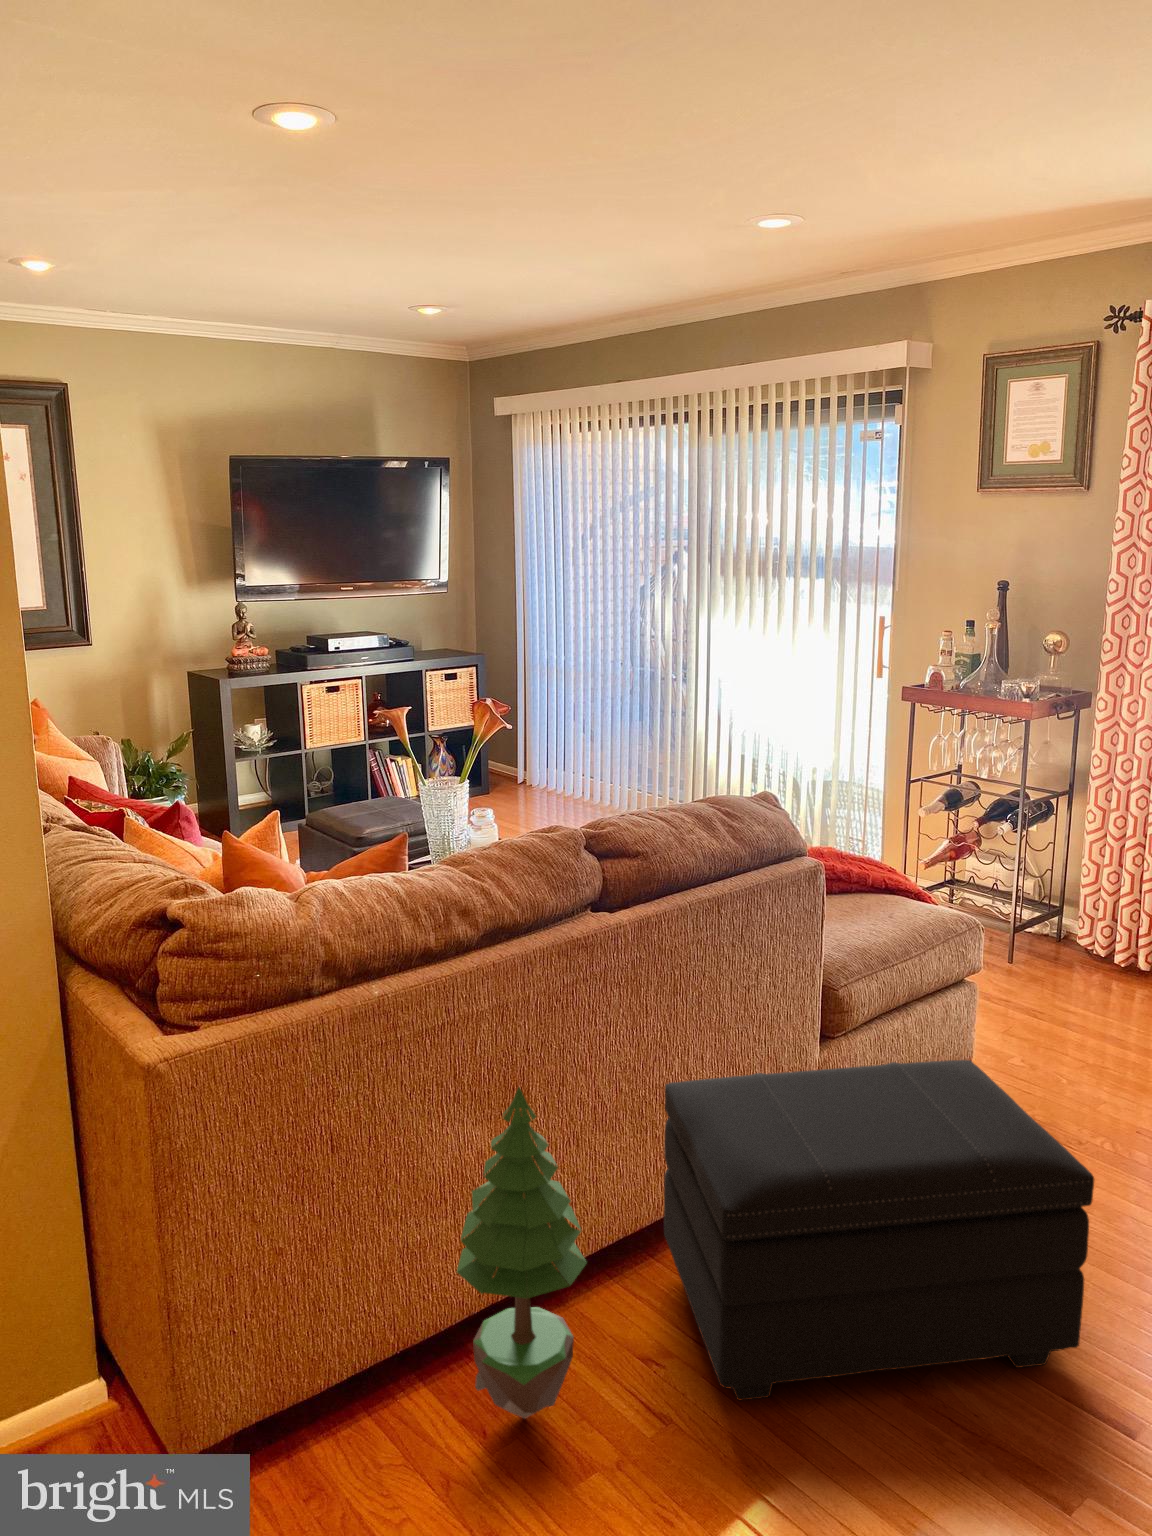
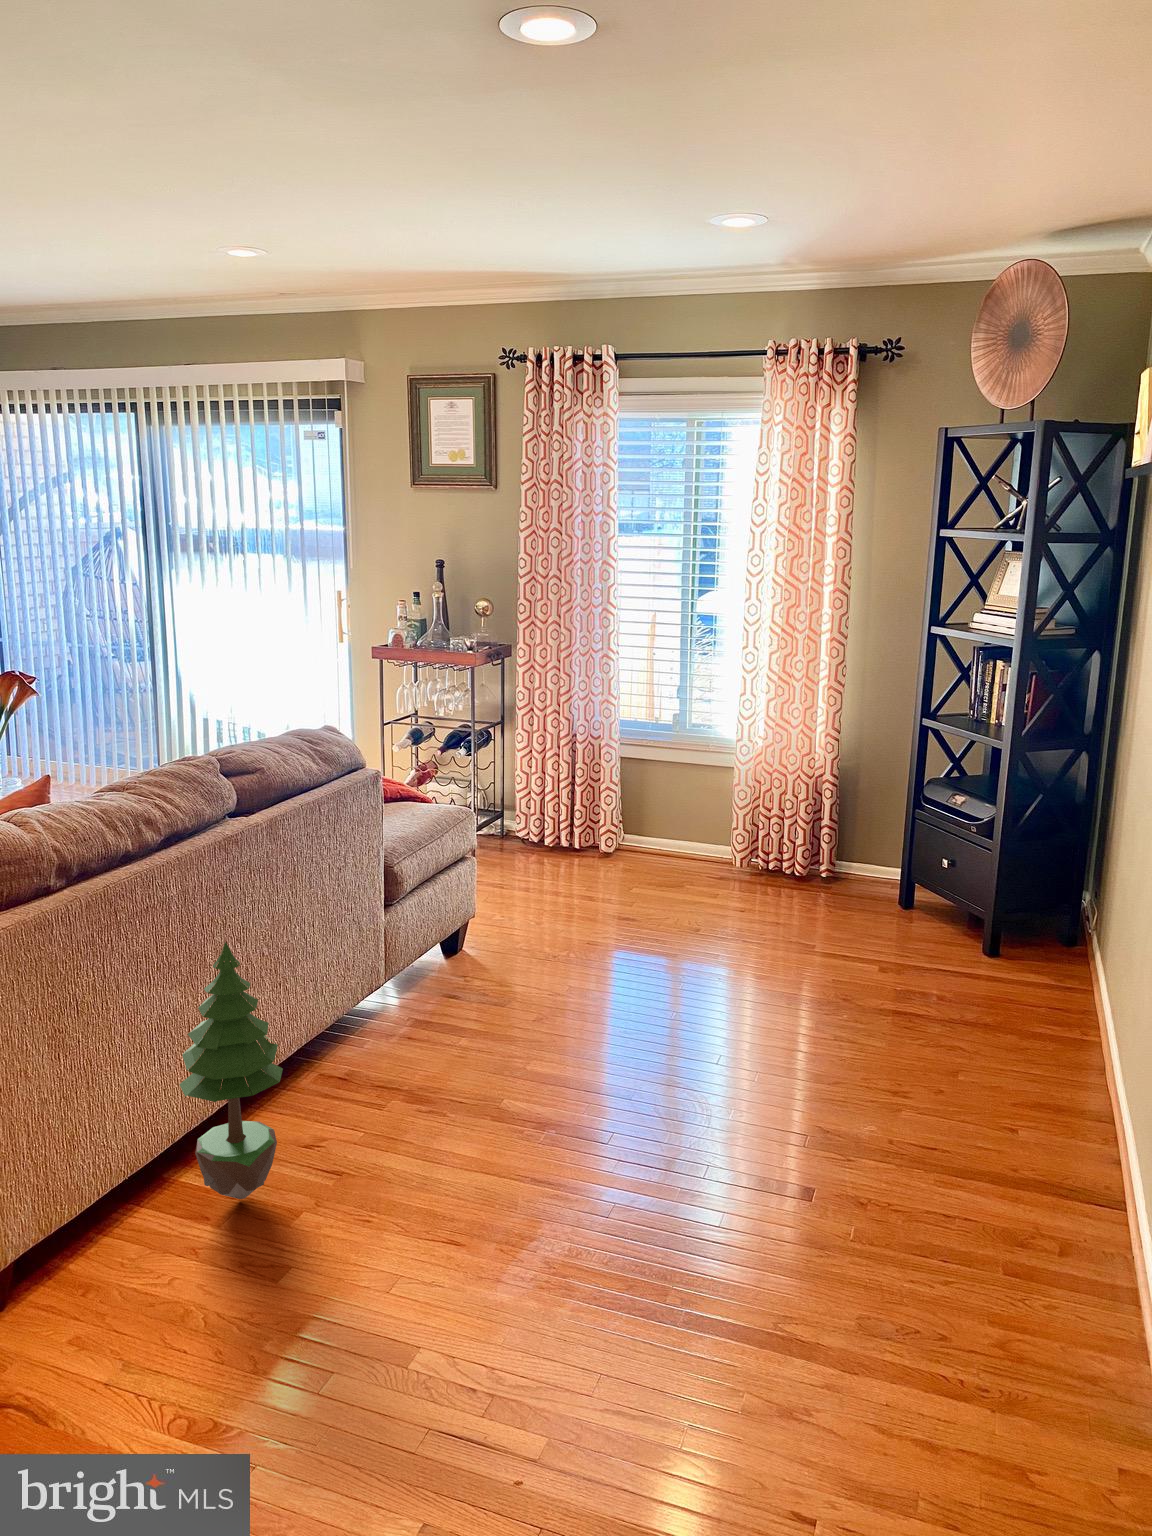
footstool: present [664,1060,1094,1400] -> none [293,898,597,1149]

